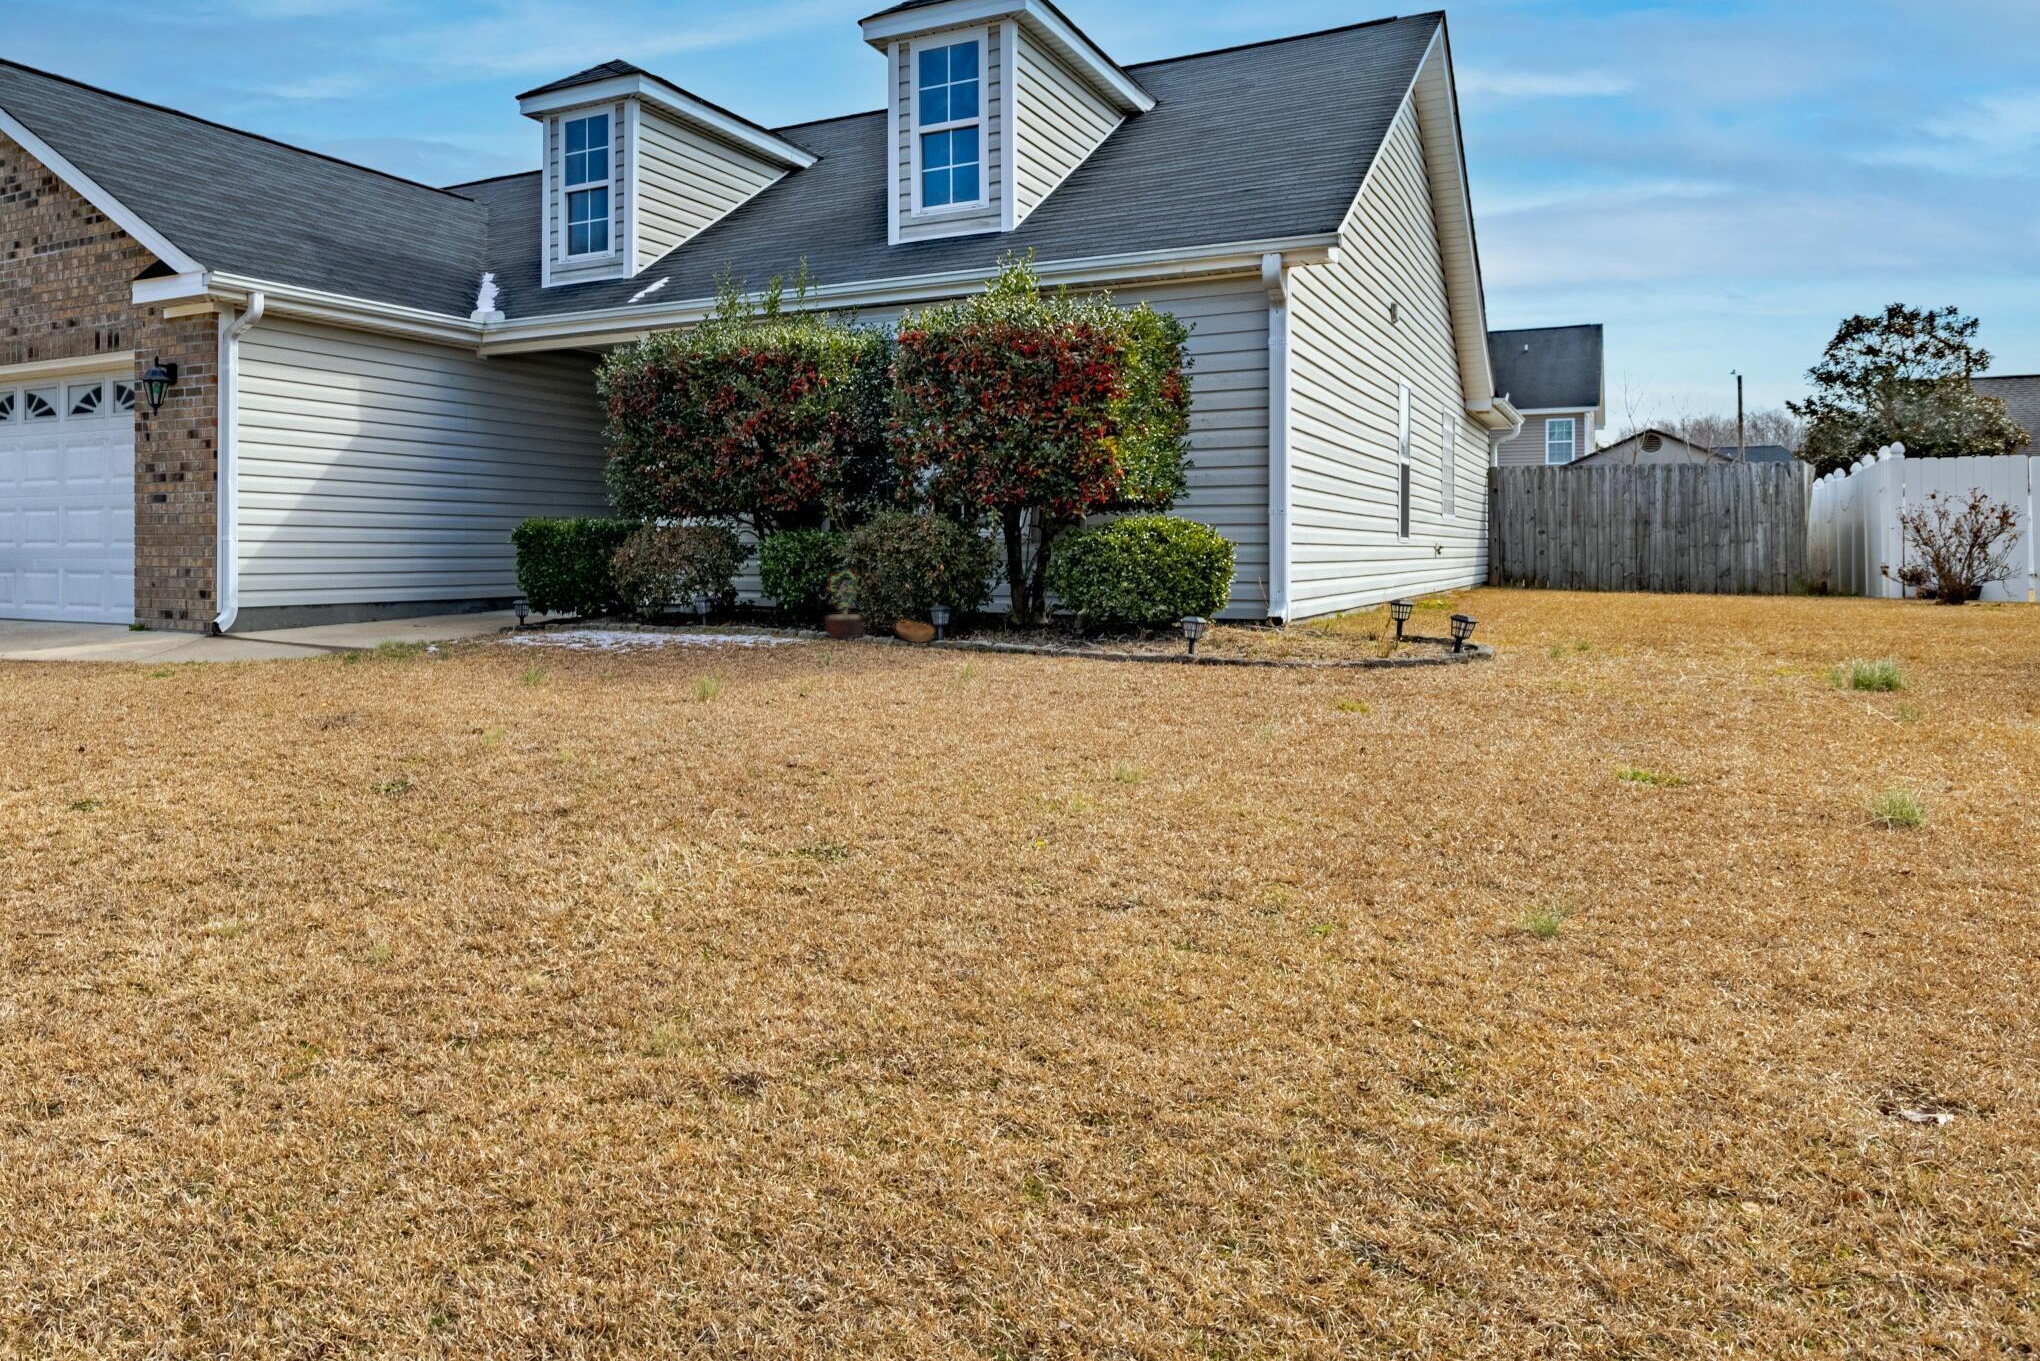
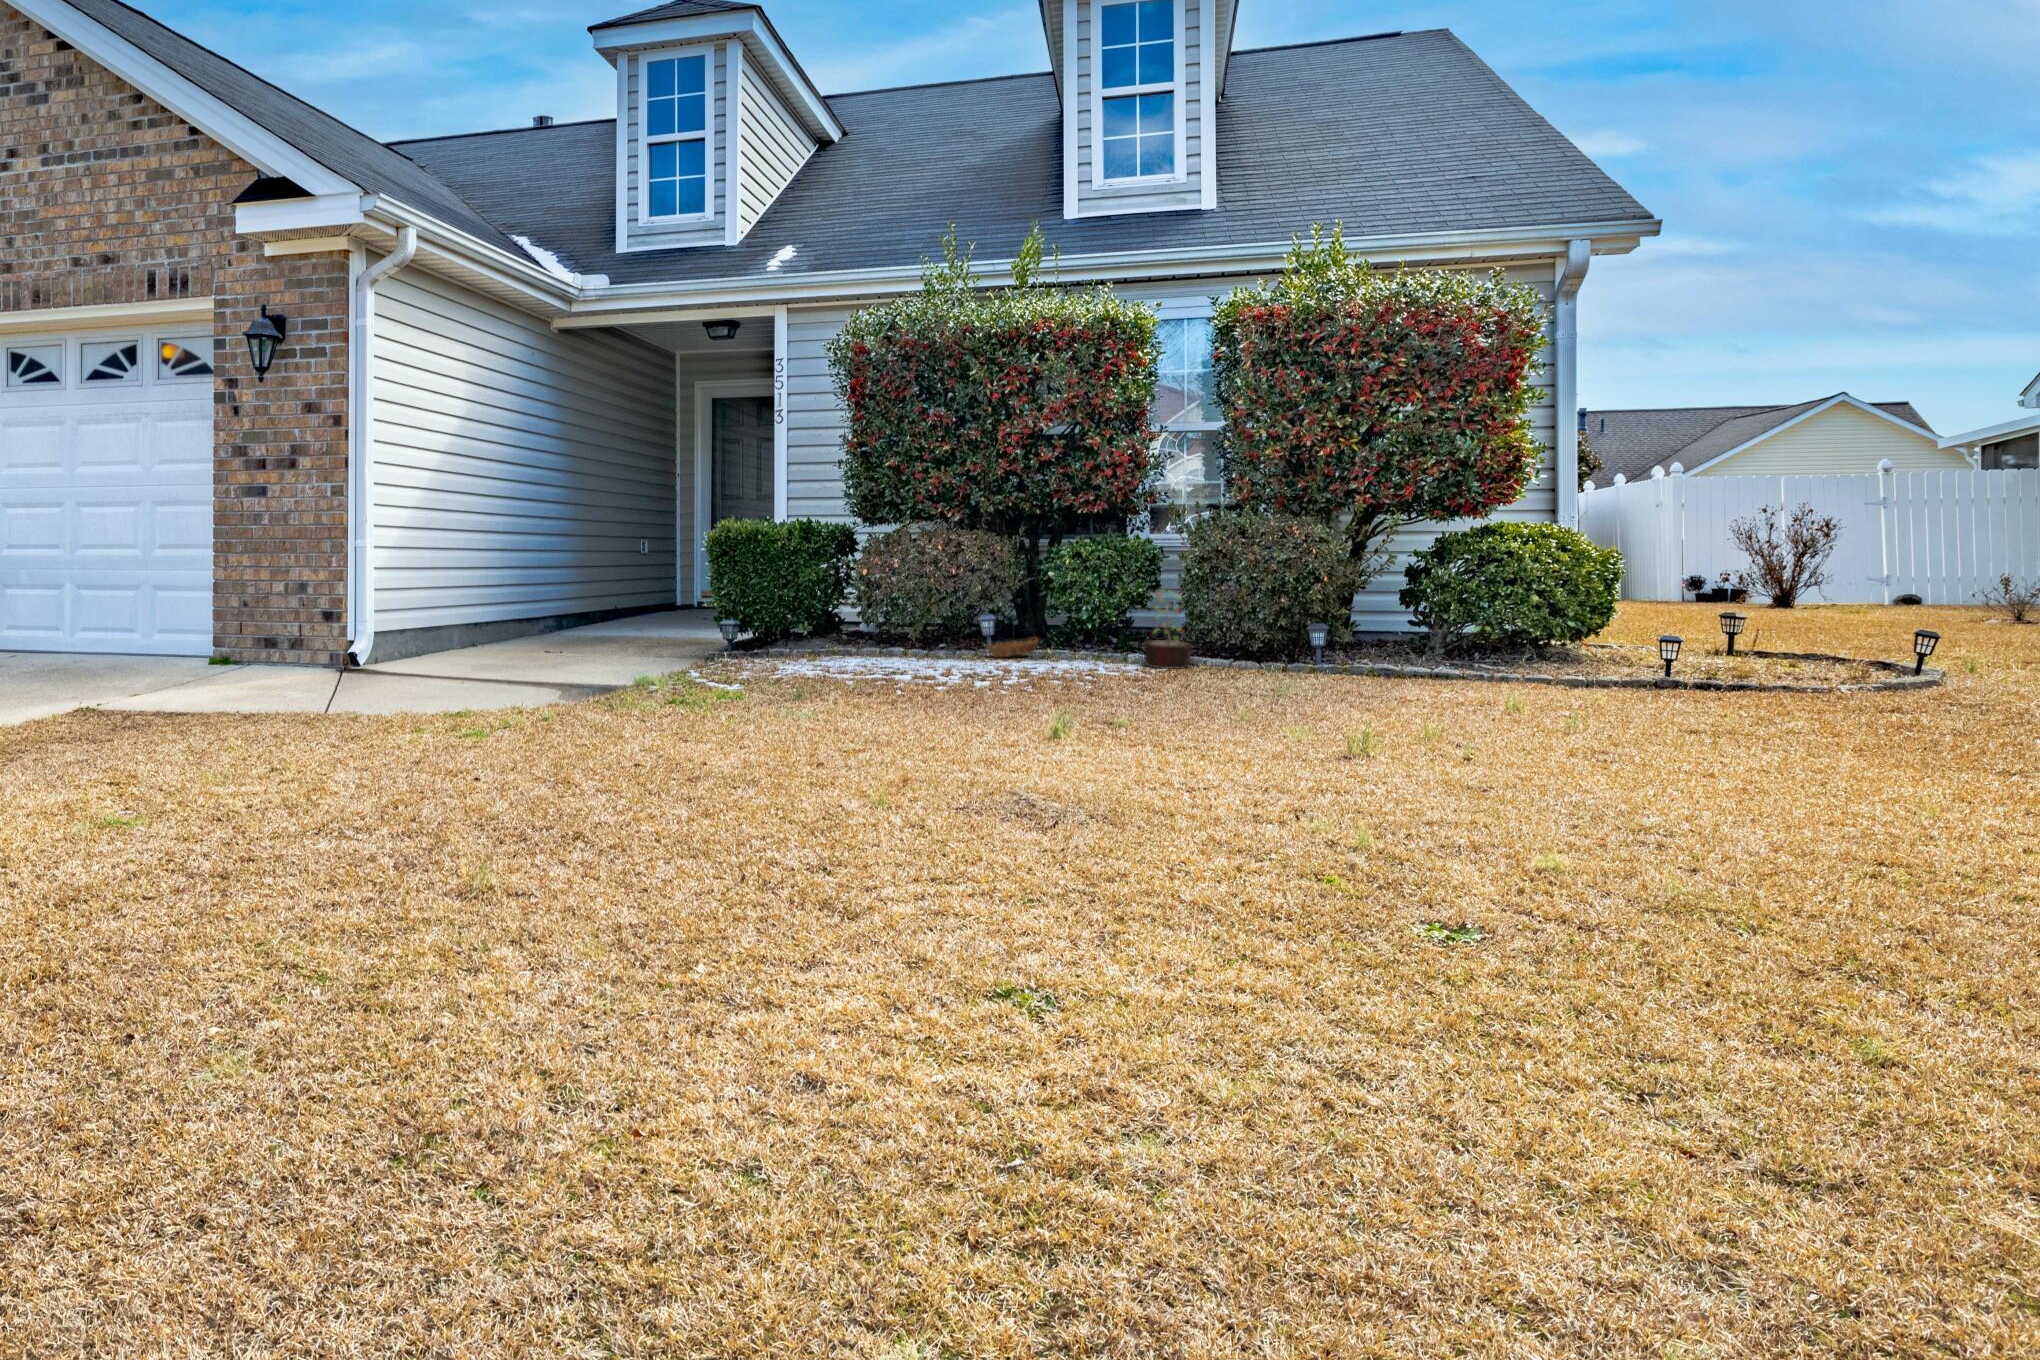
basket: present [896,621,934,642] -> present [987,639,1038,657]

